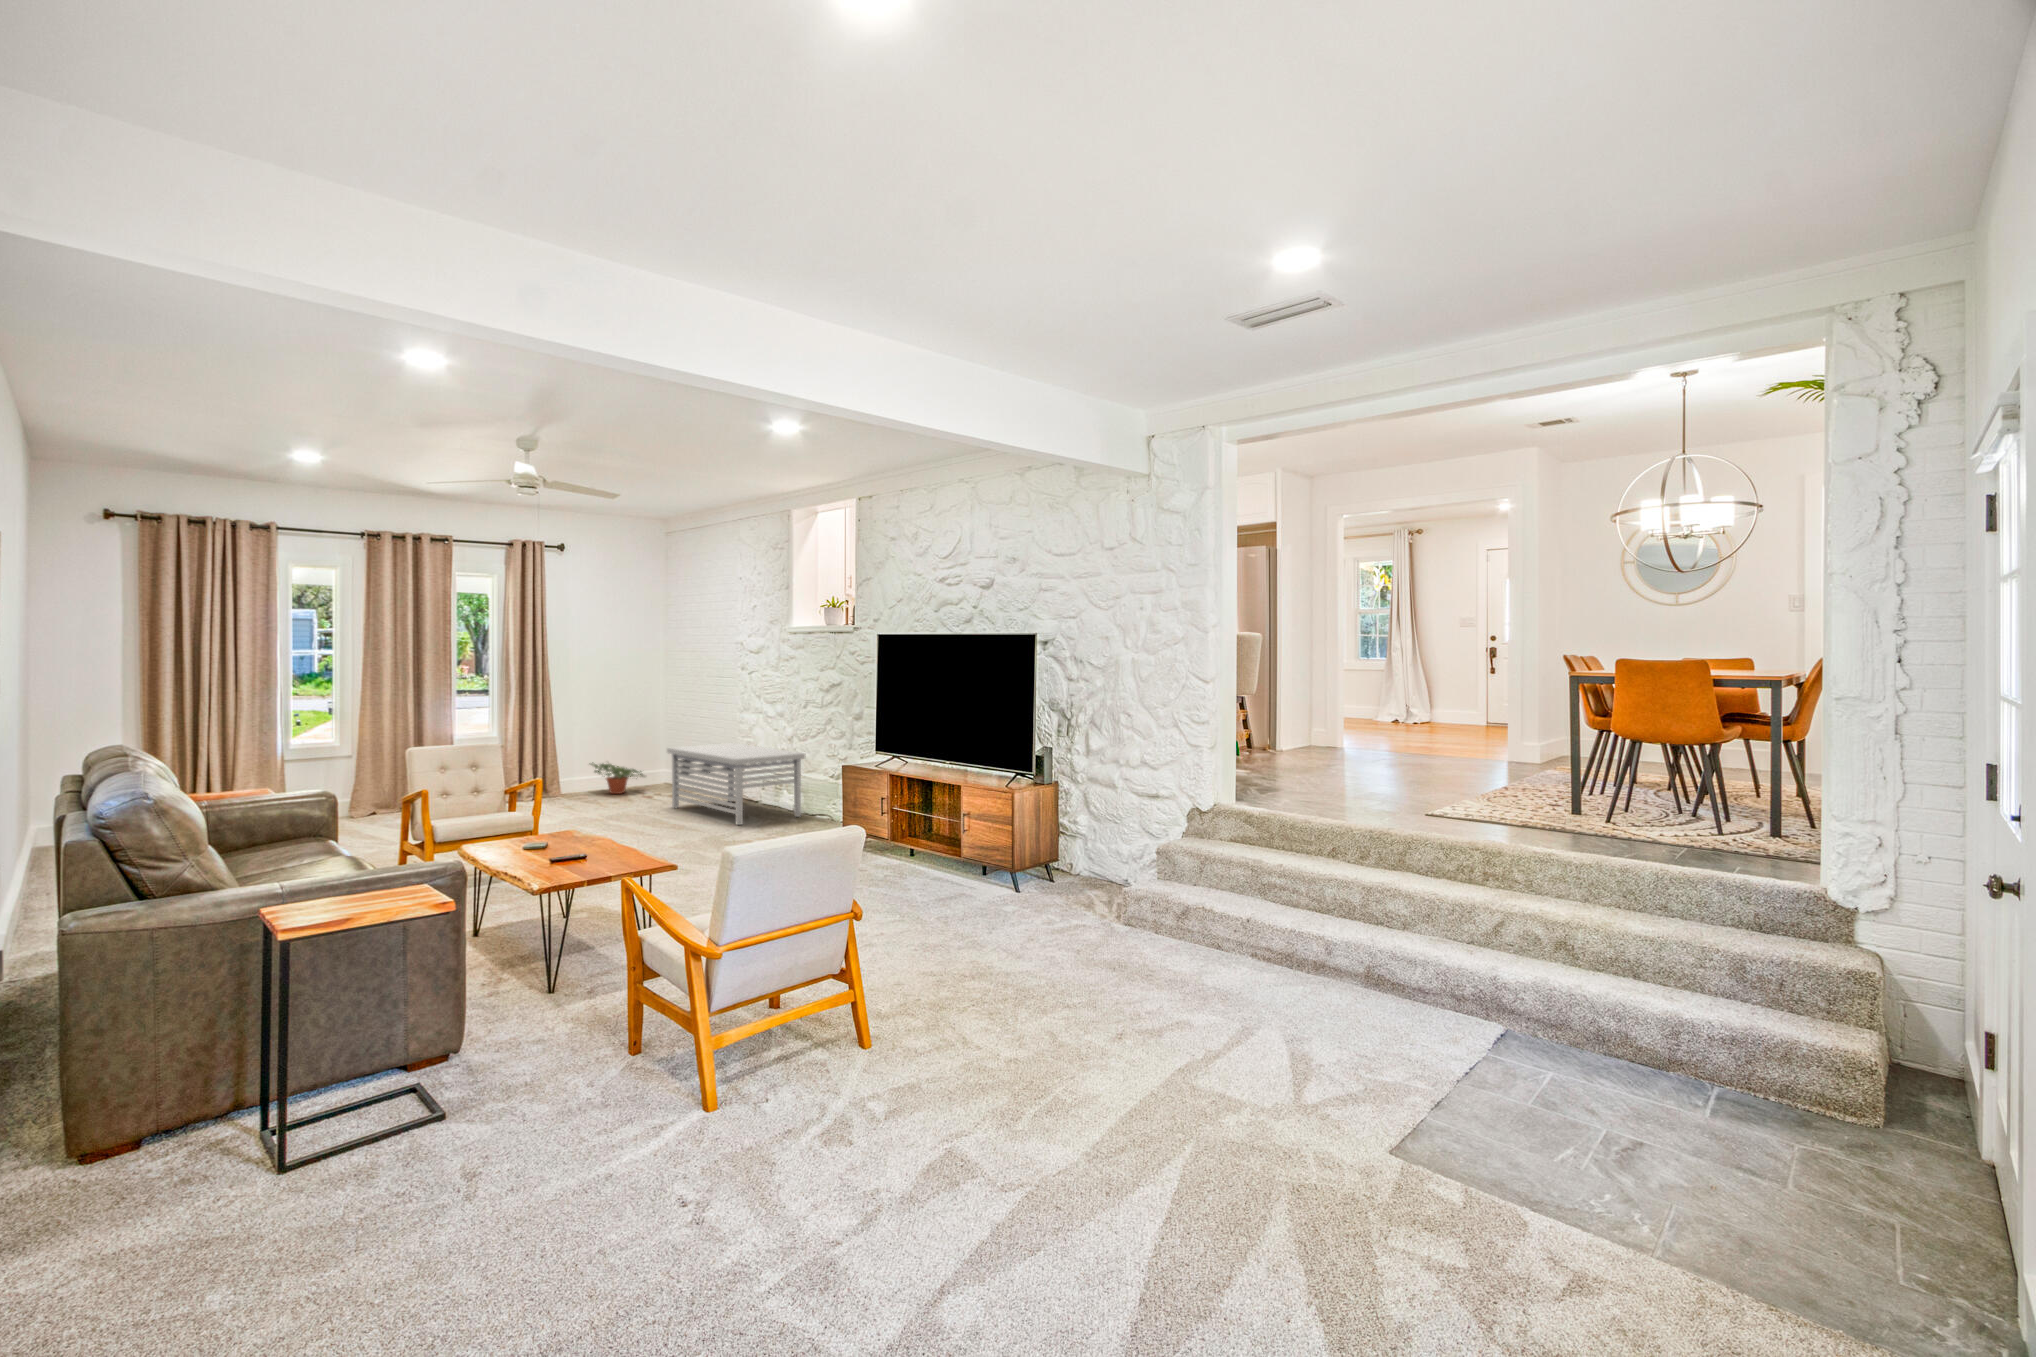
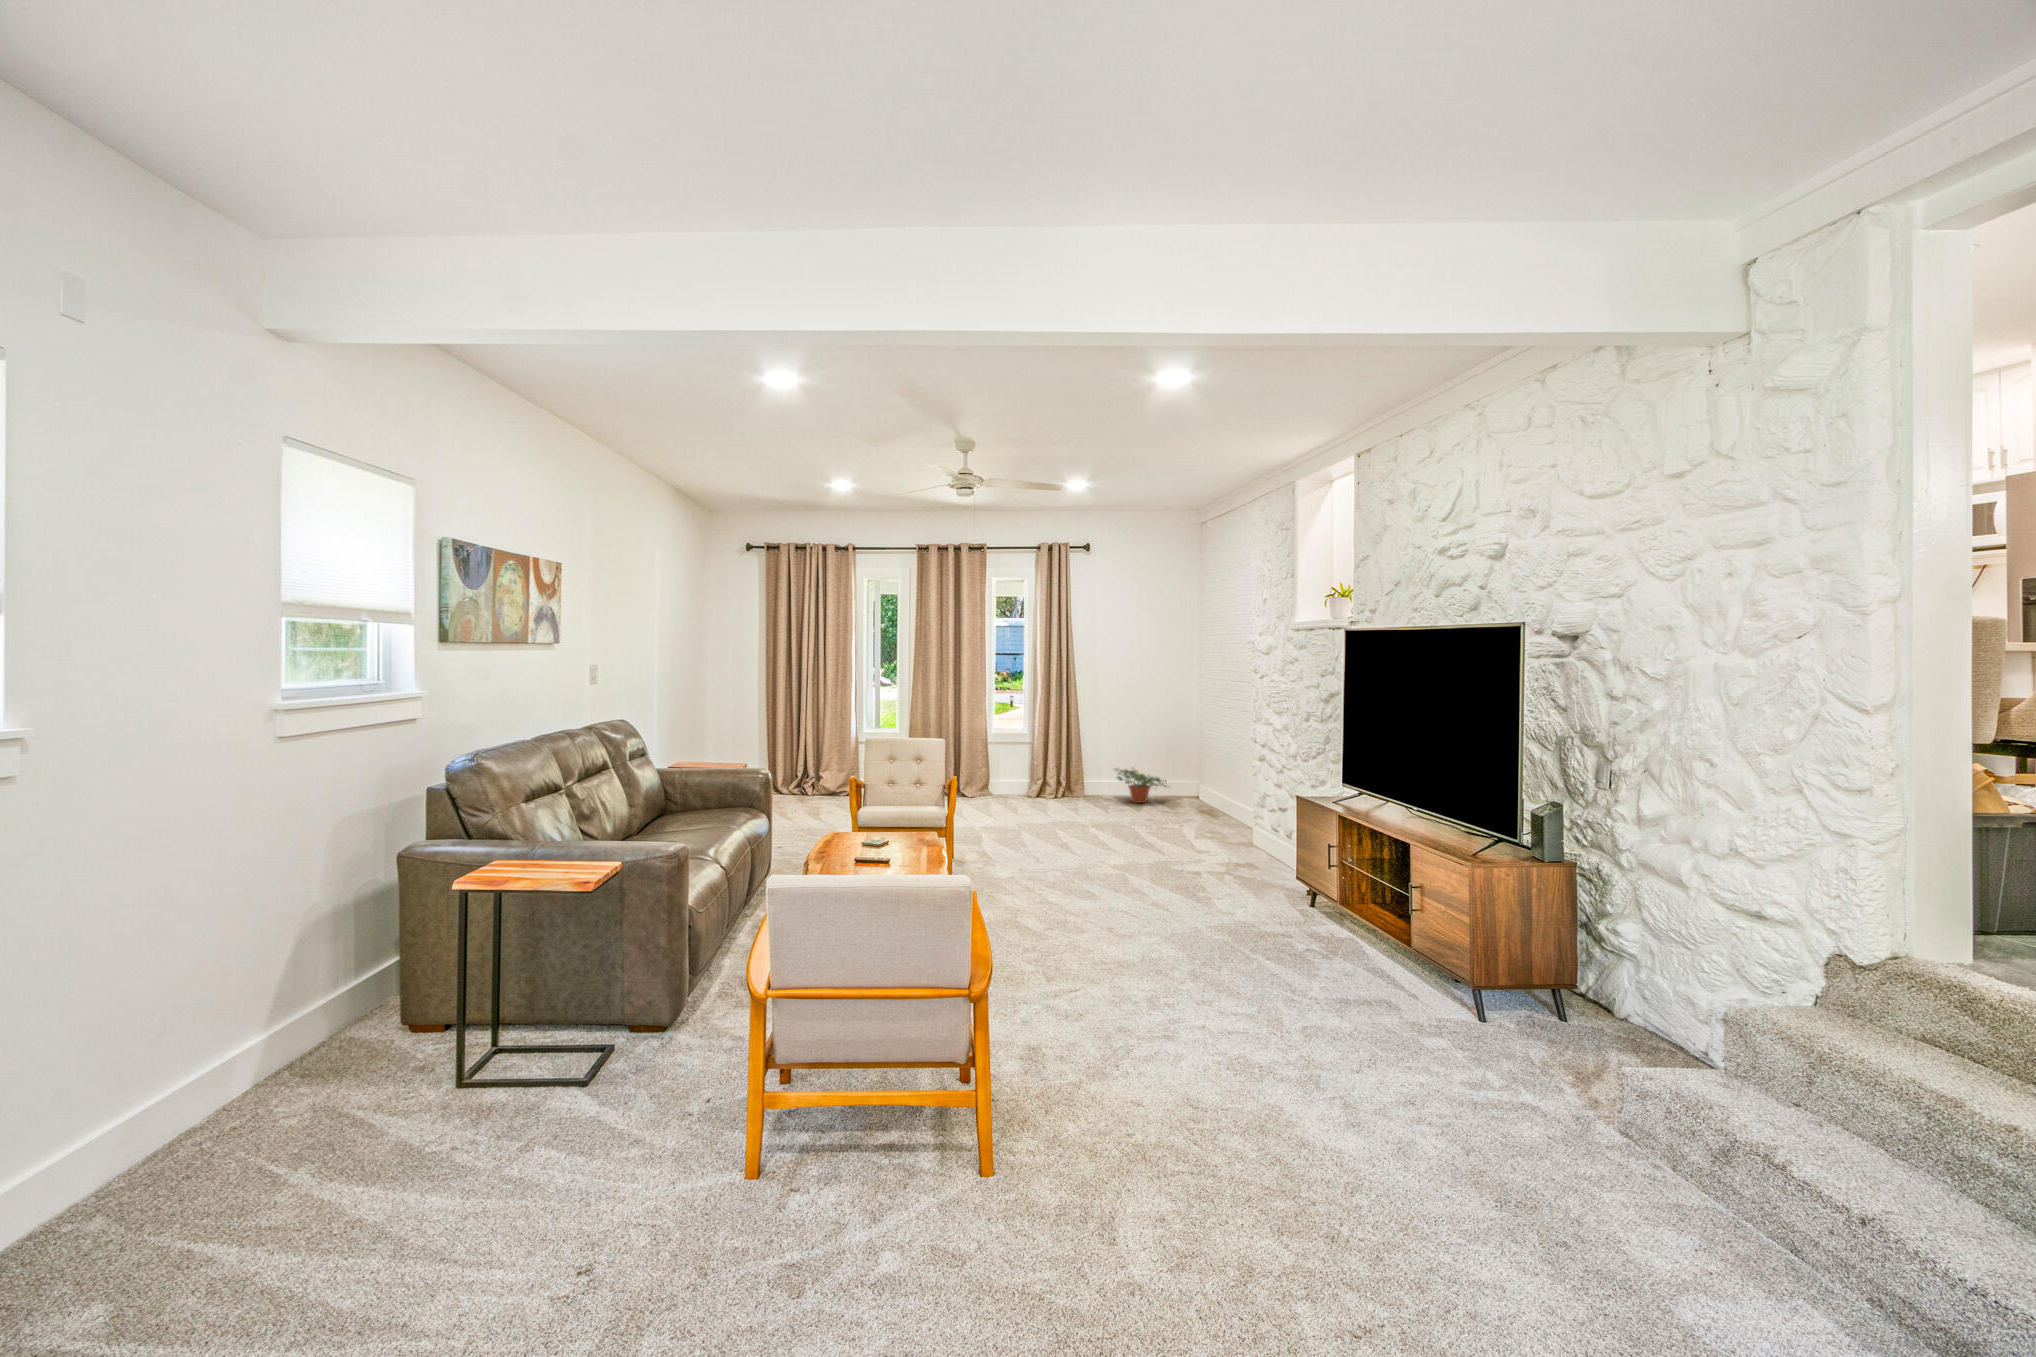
storage bench: present [667,743,806,825] -> none [1167,757,1304,856]

